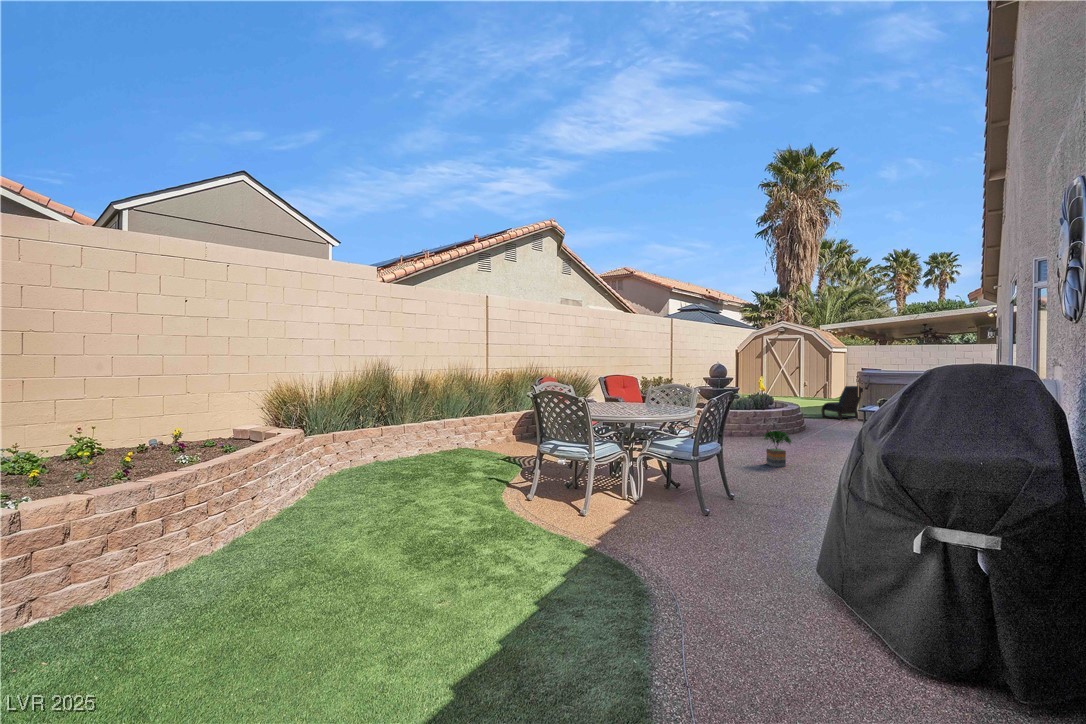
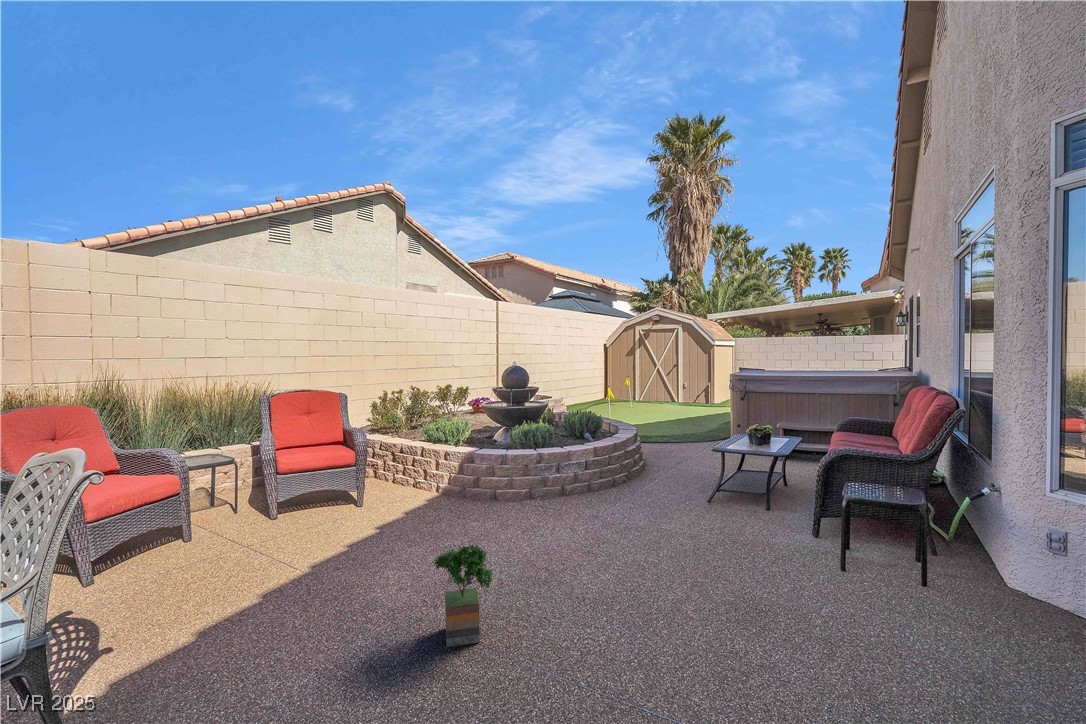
lounge chair: present [821,386,863,420] -> none [682,395,736,444]

